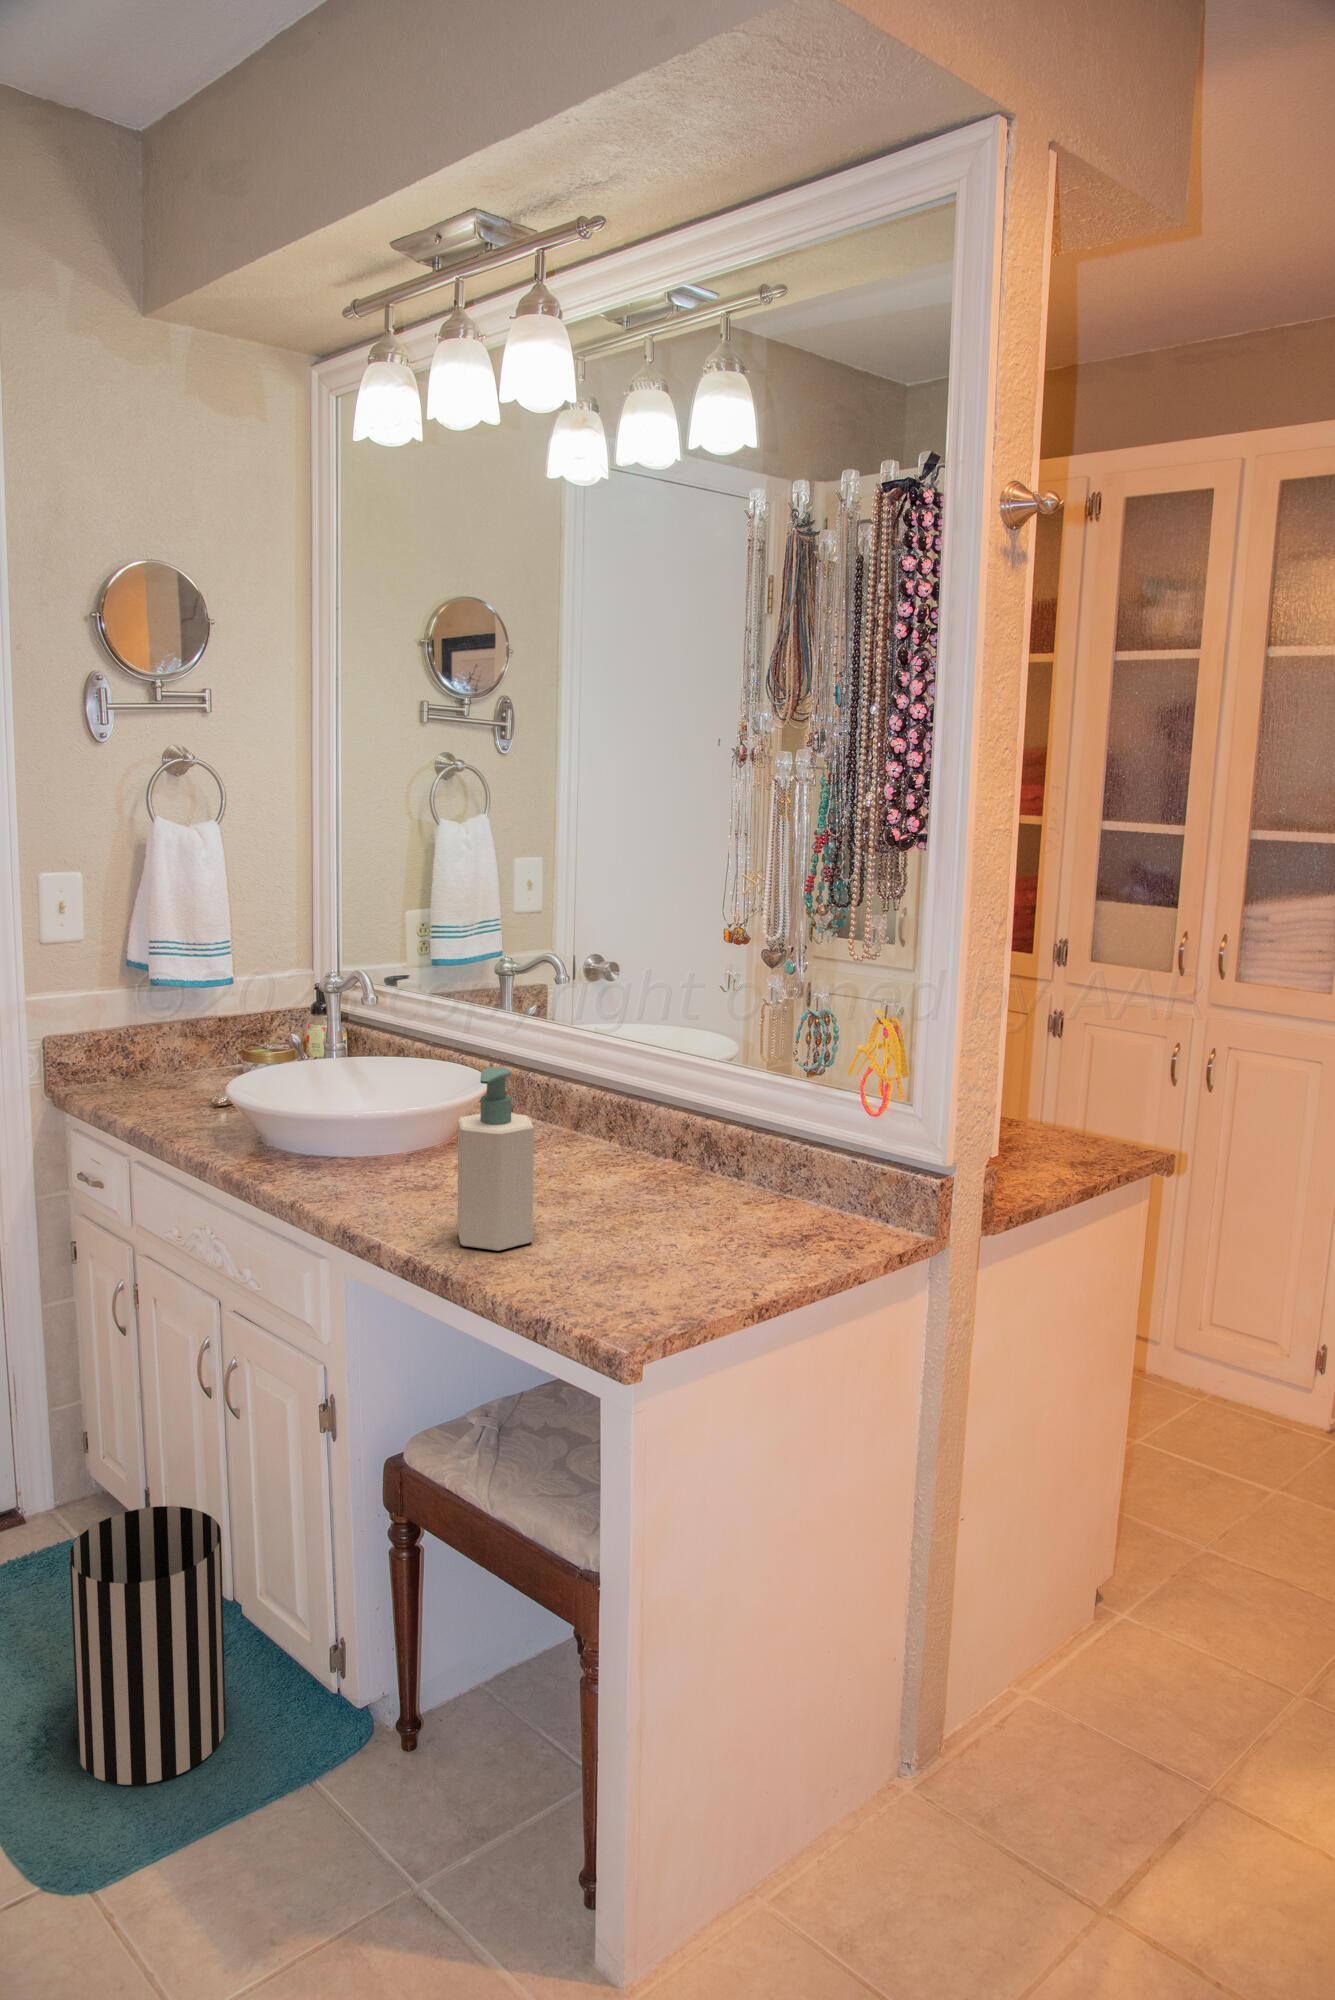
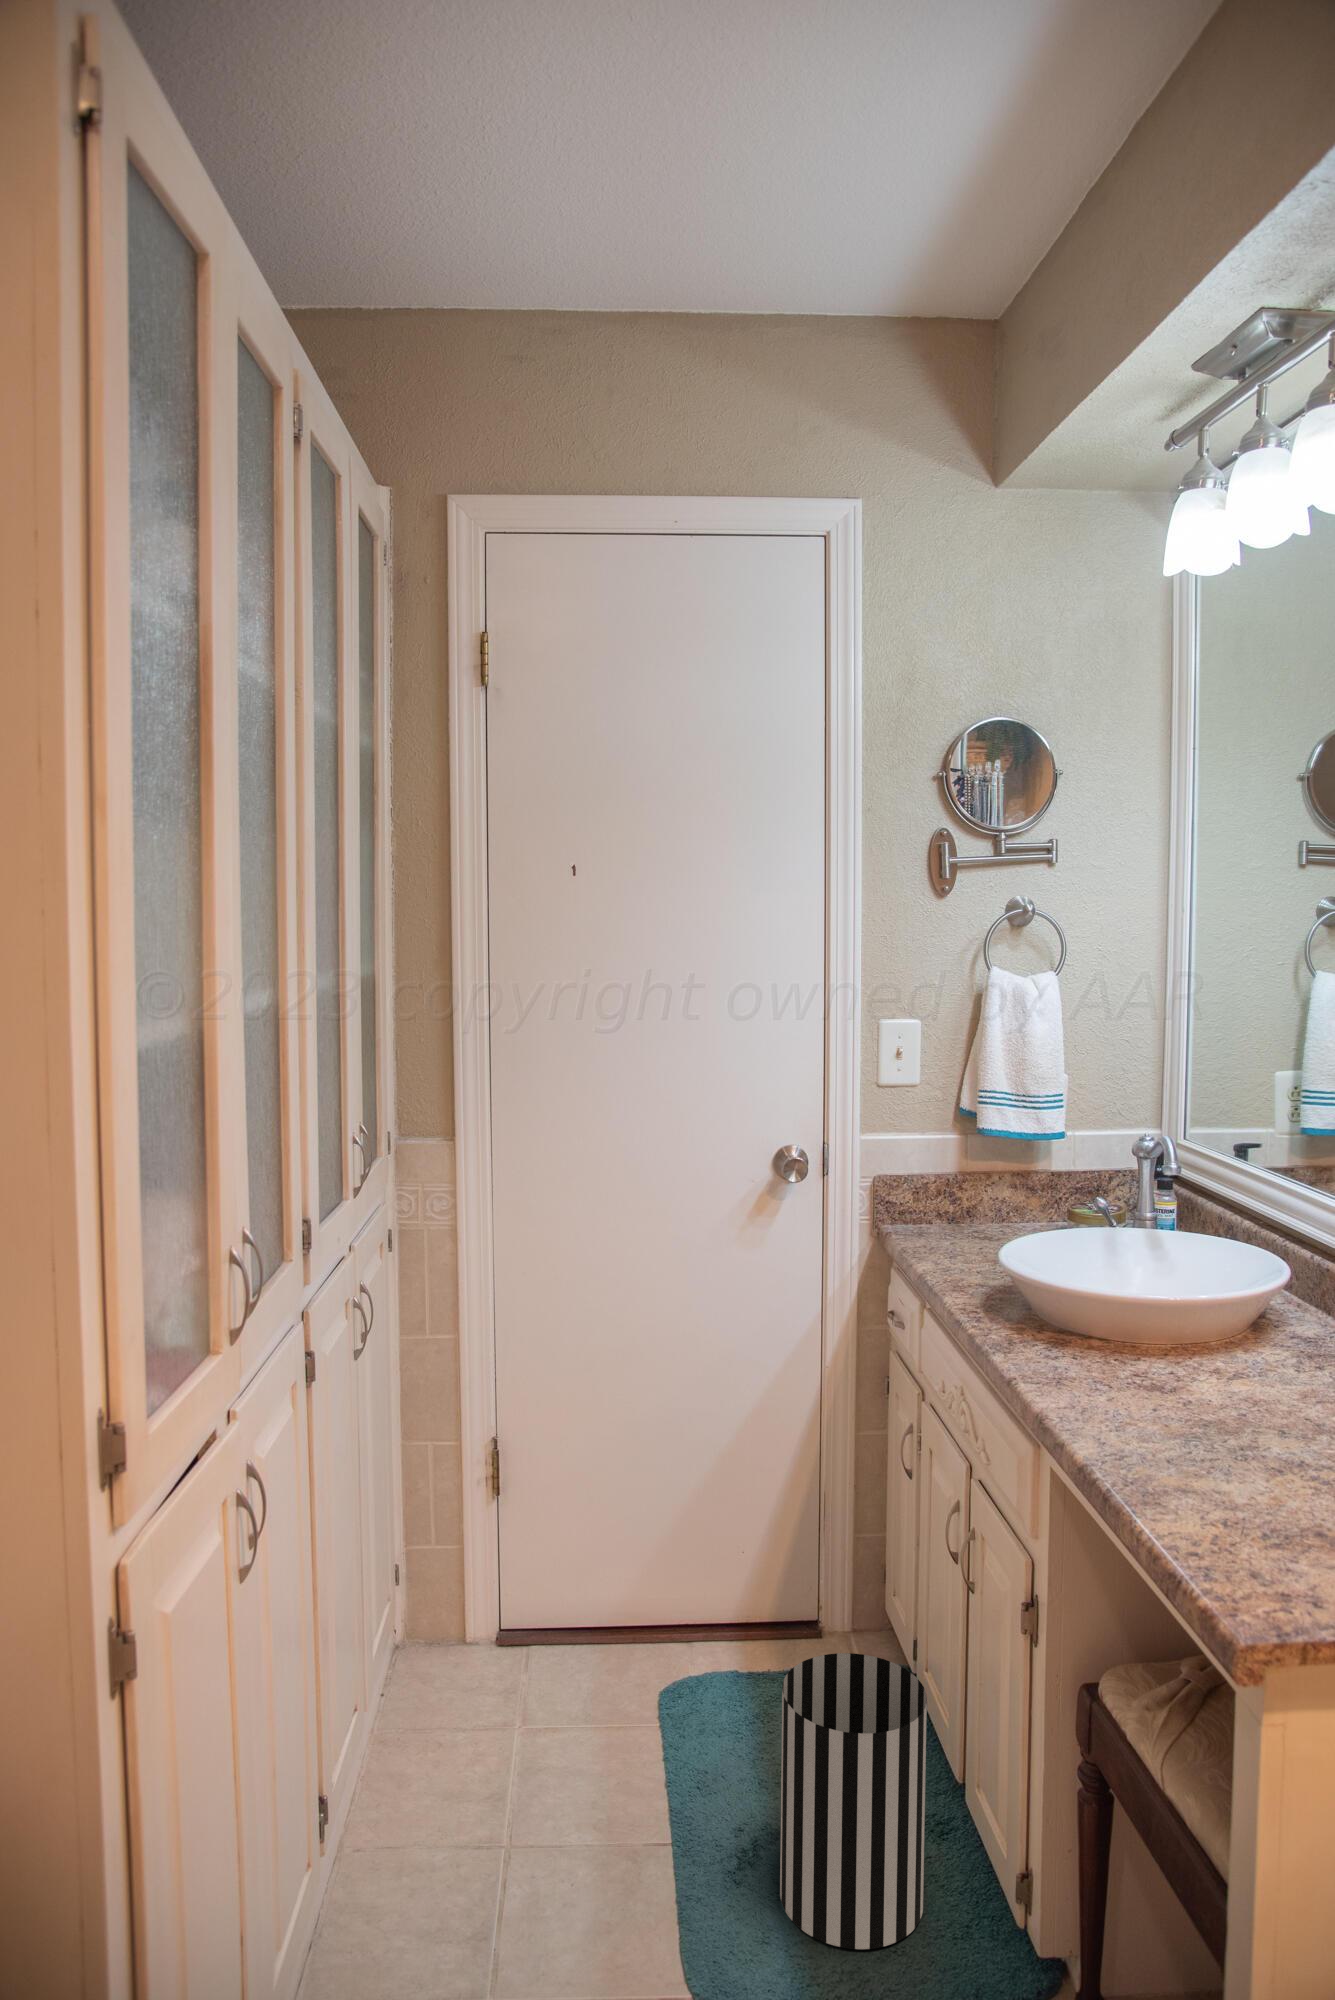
soap bottle: present [458,1068,534,1251] -> none [1144,1258,1244,1478]

